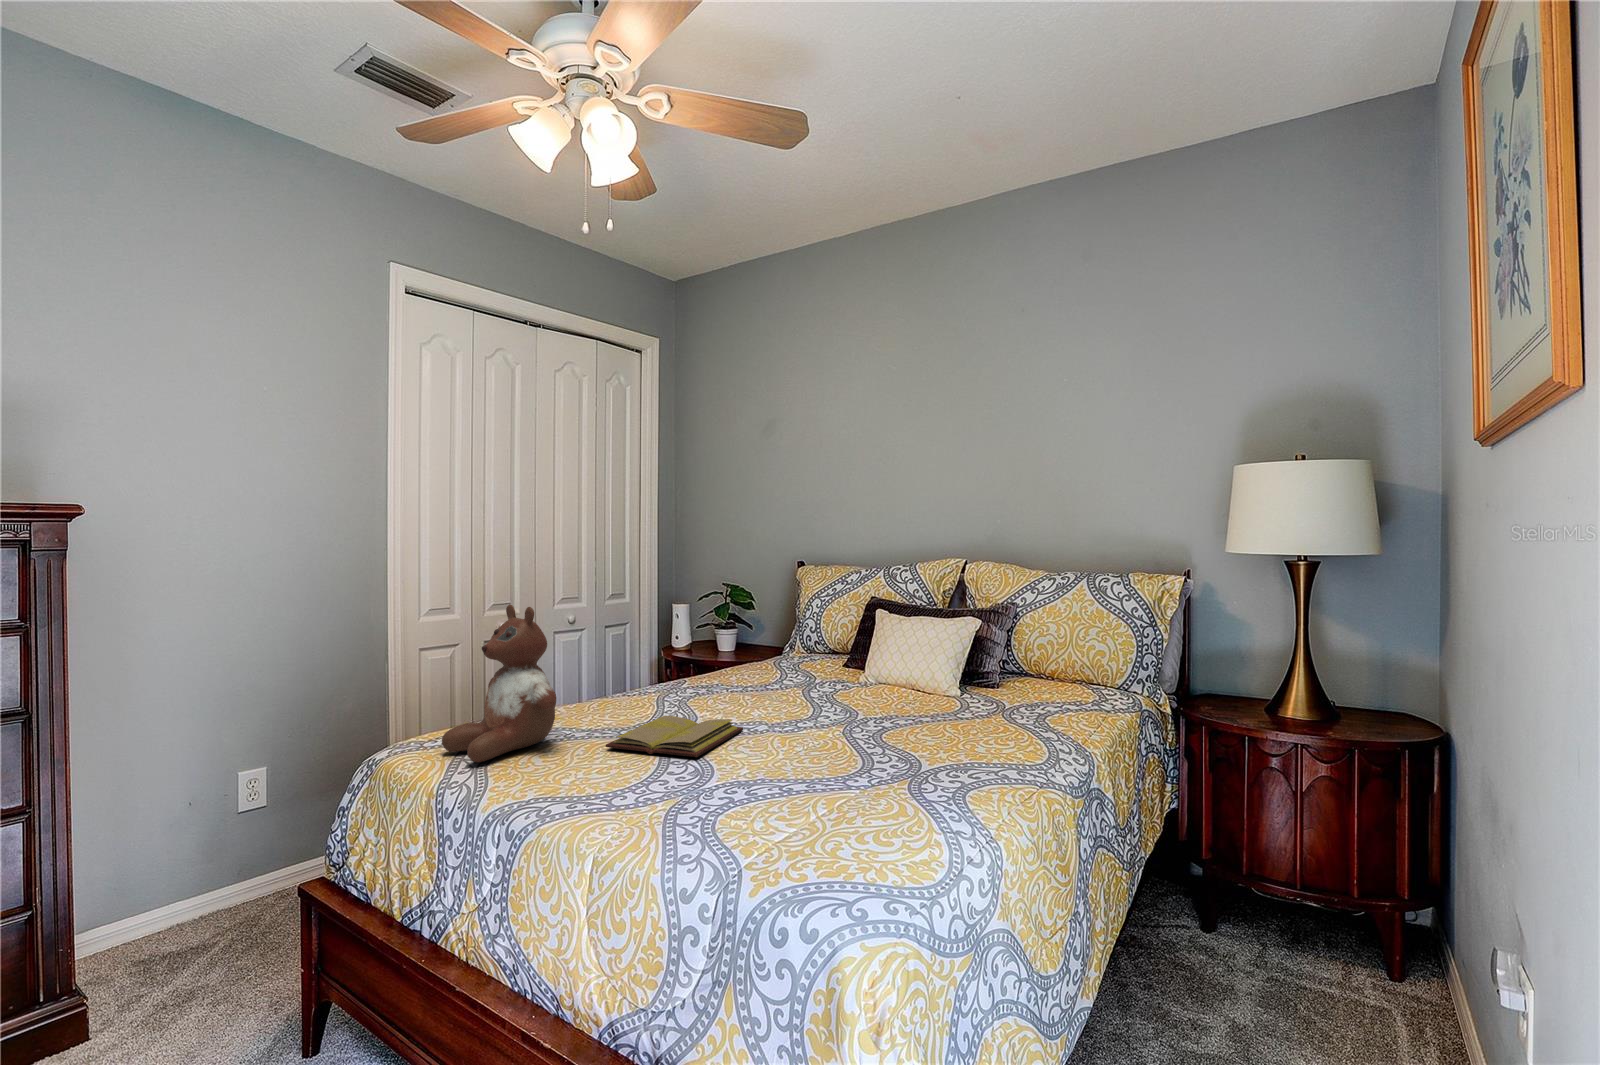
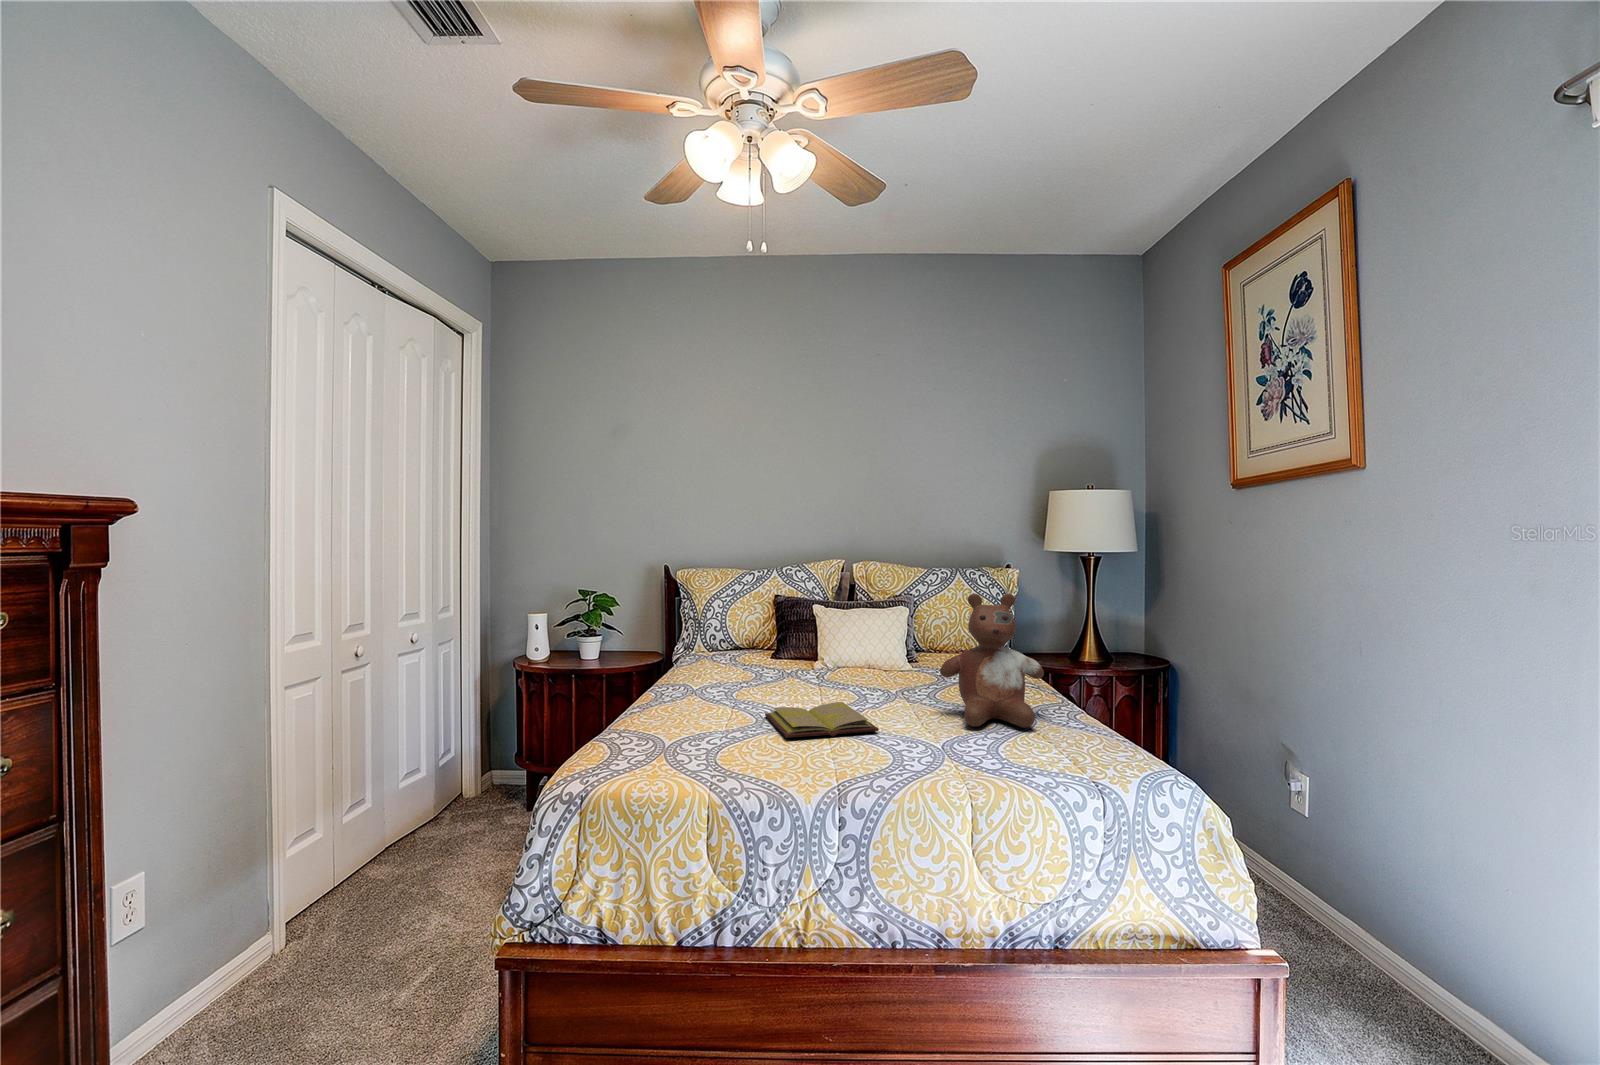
stuffed bear: present [442,605,556,762] -> present [940,593,1044,728]

